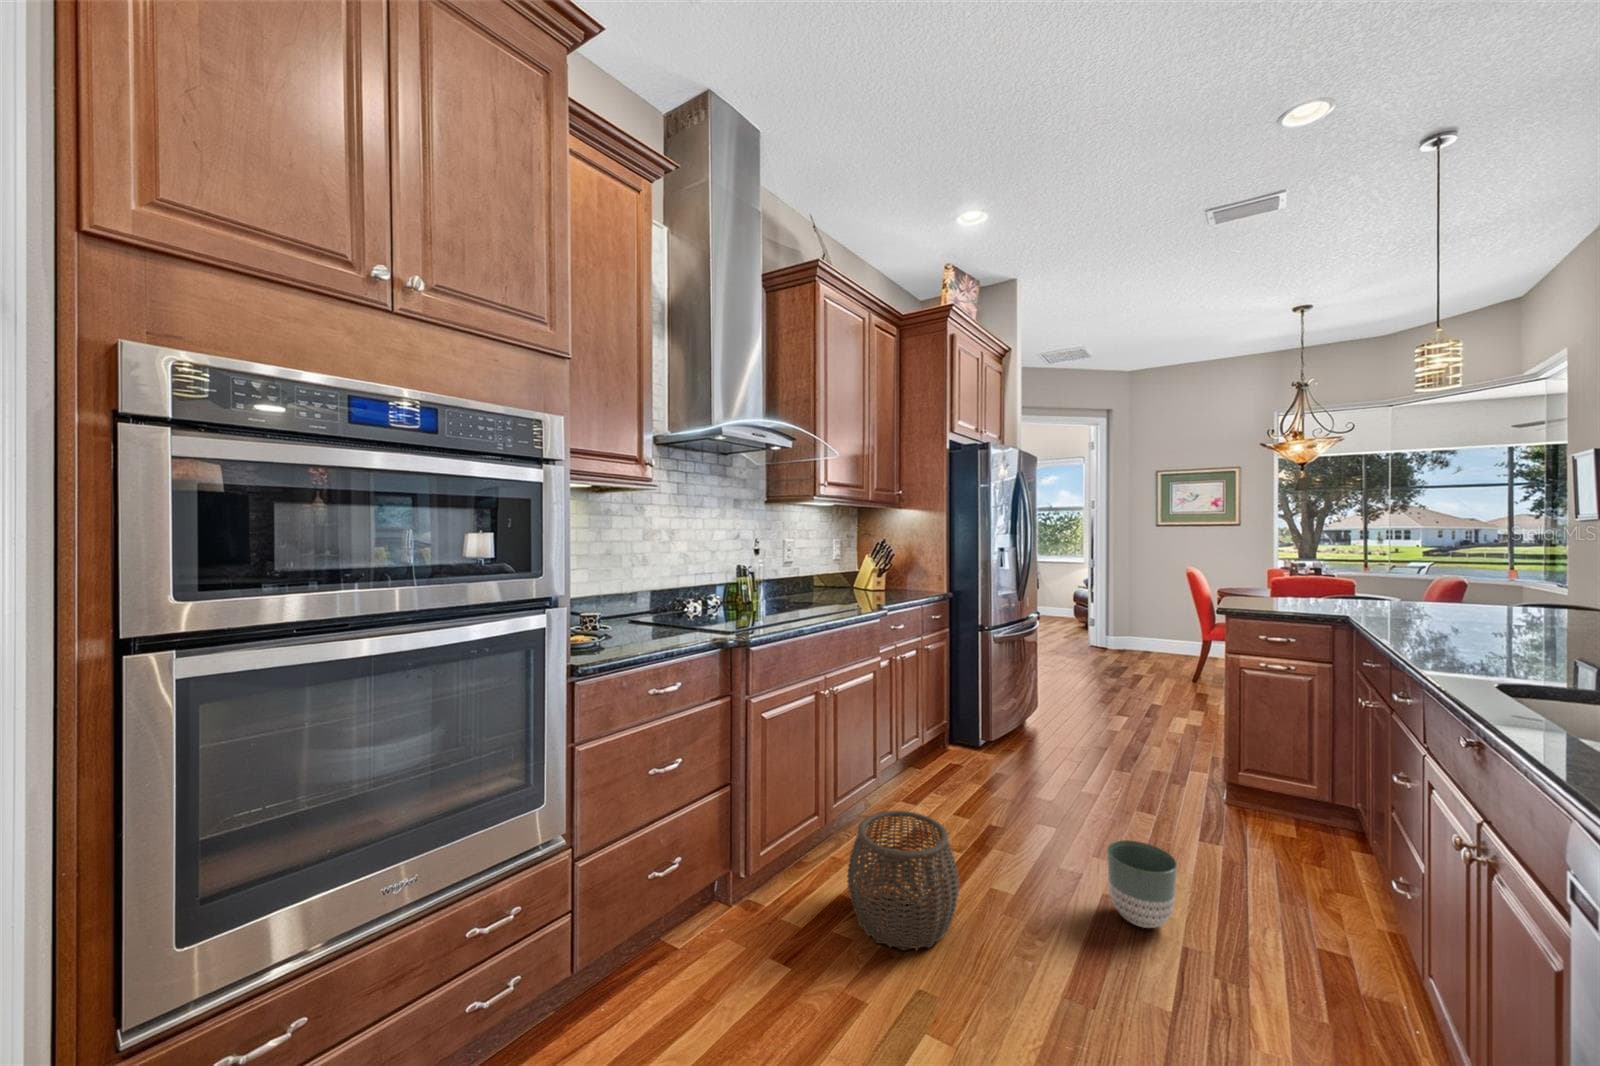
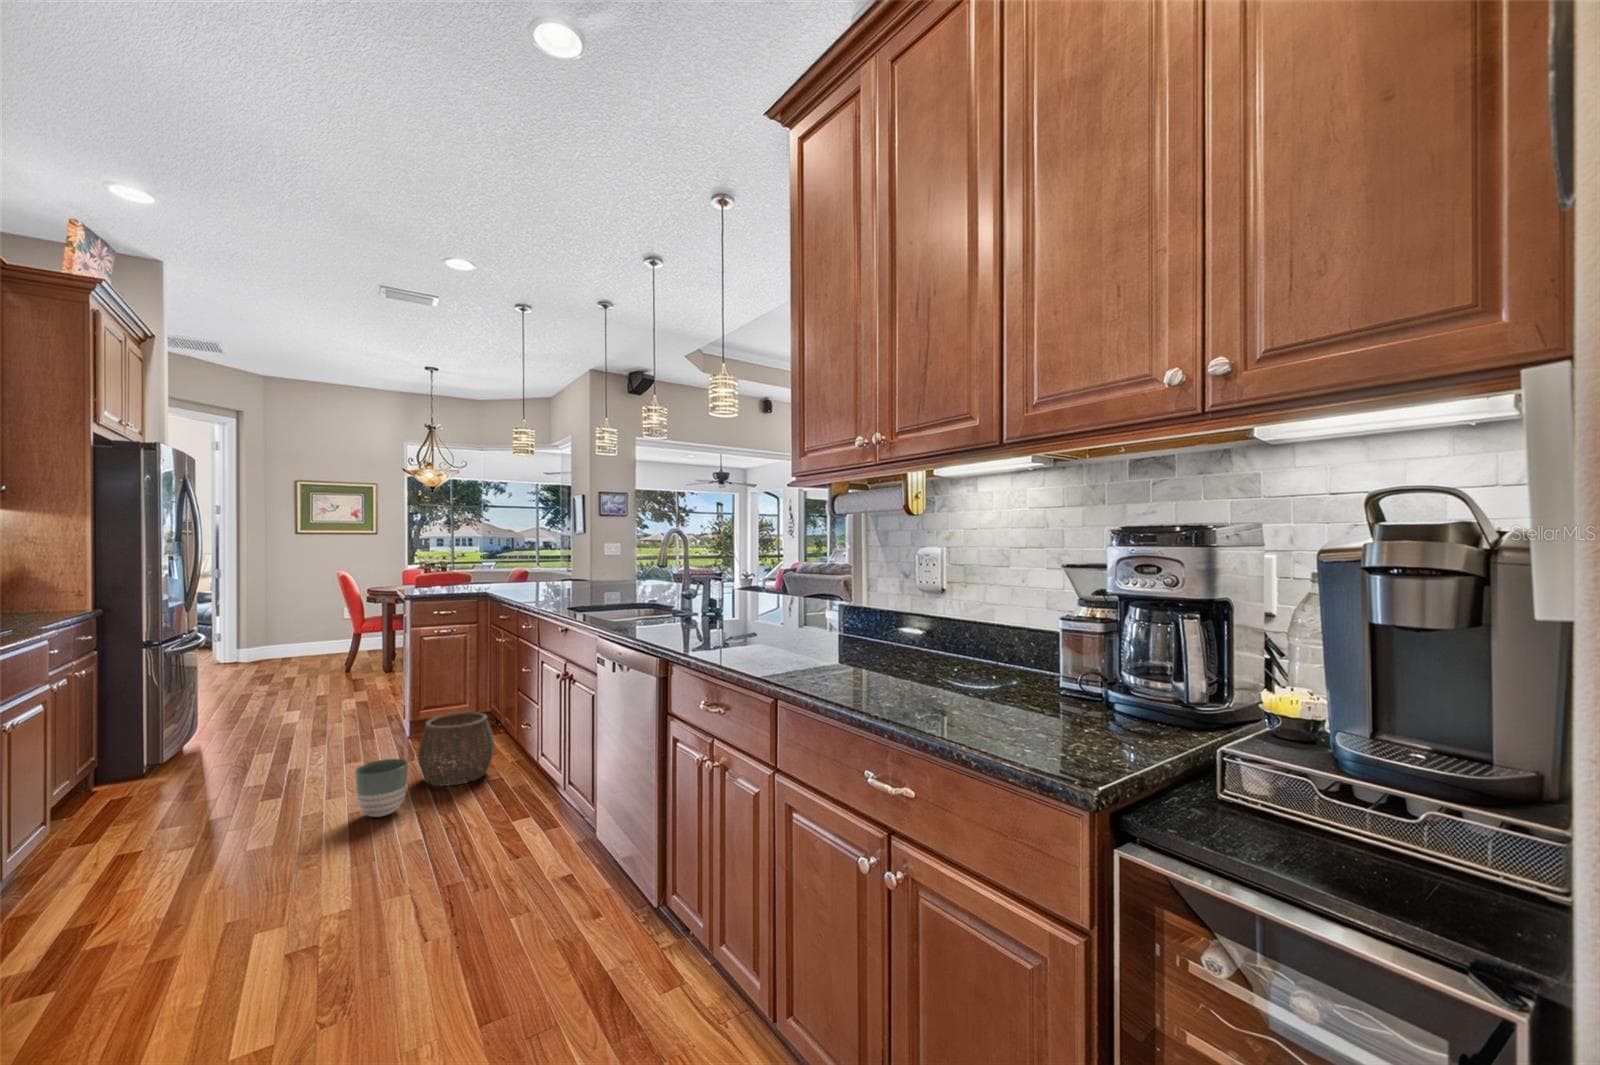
woven basket: present [847,811,959,950] -> present [418,712,494,786]

